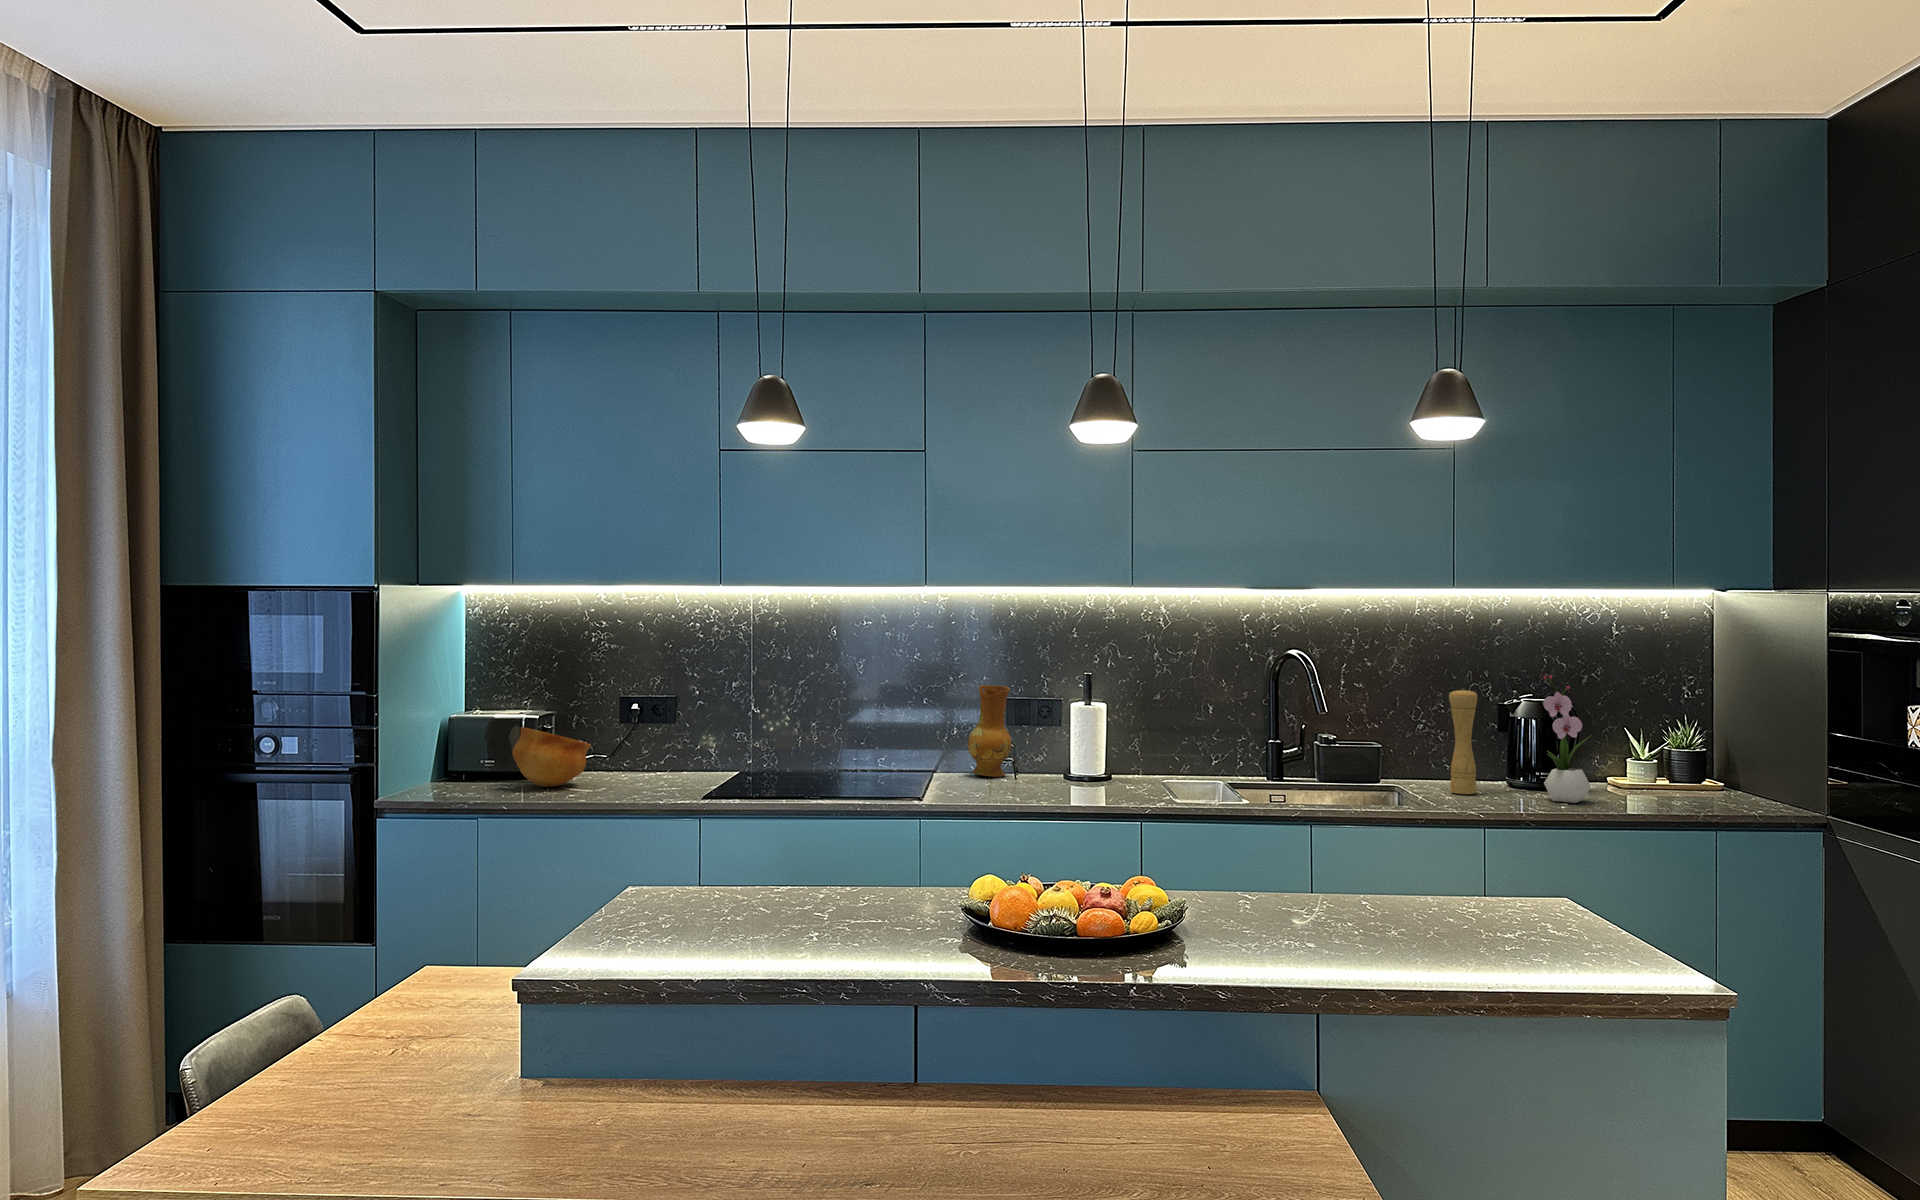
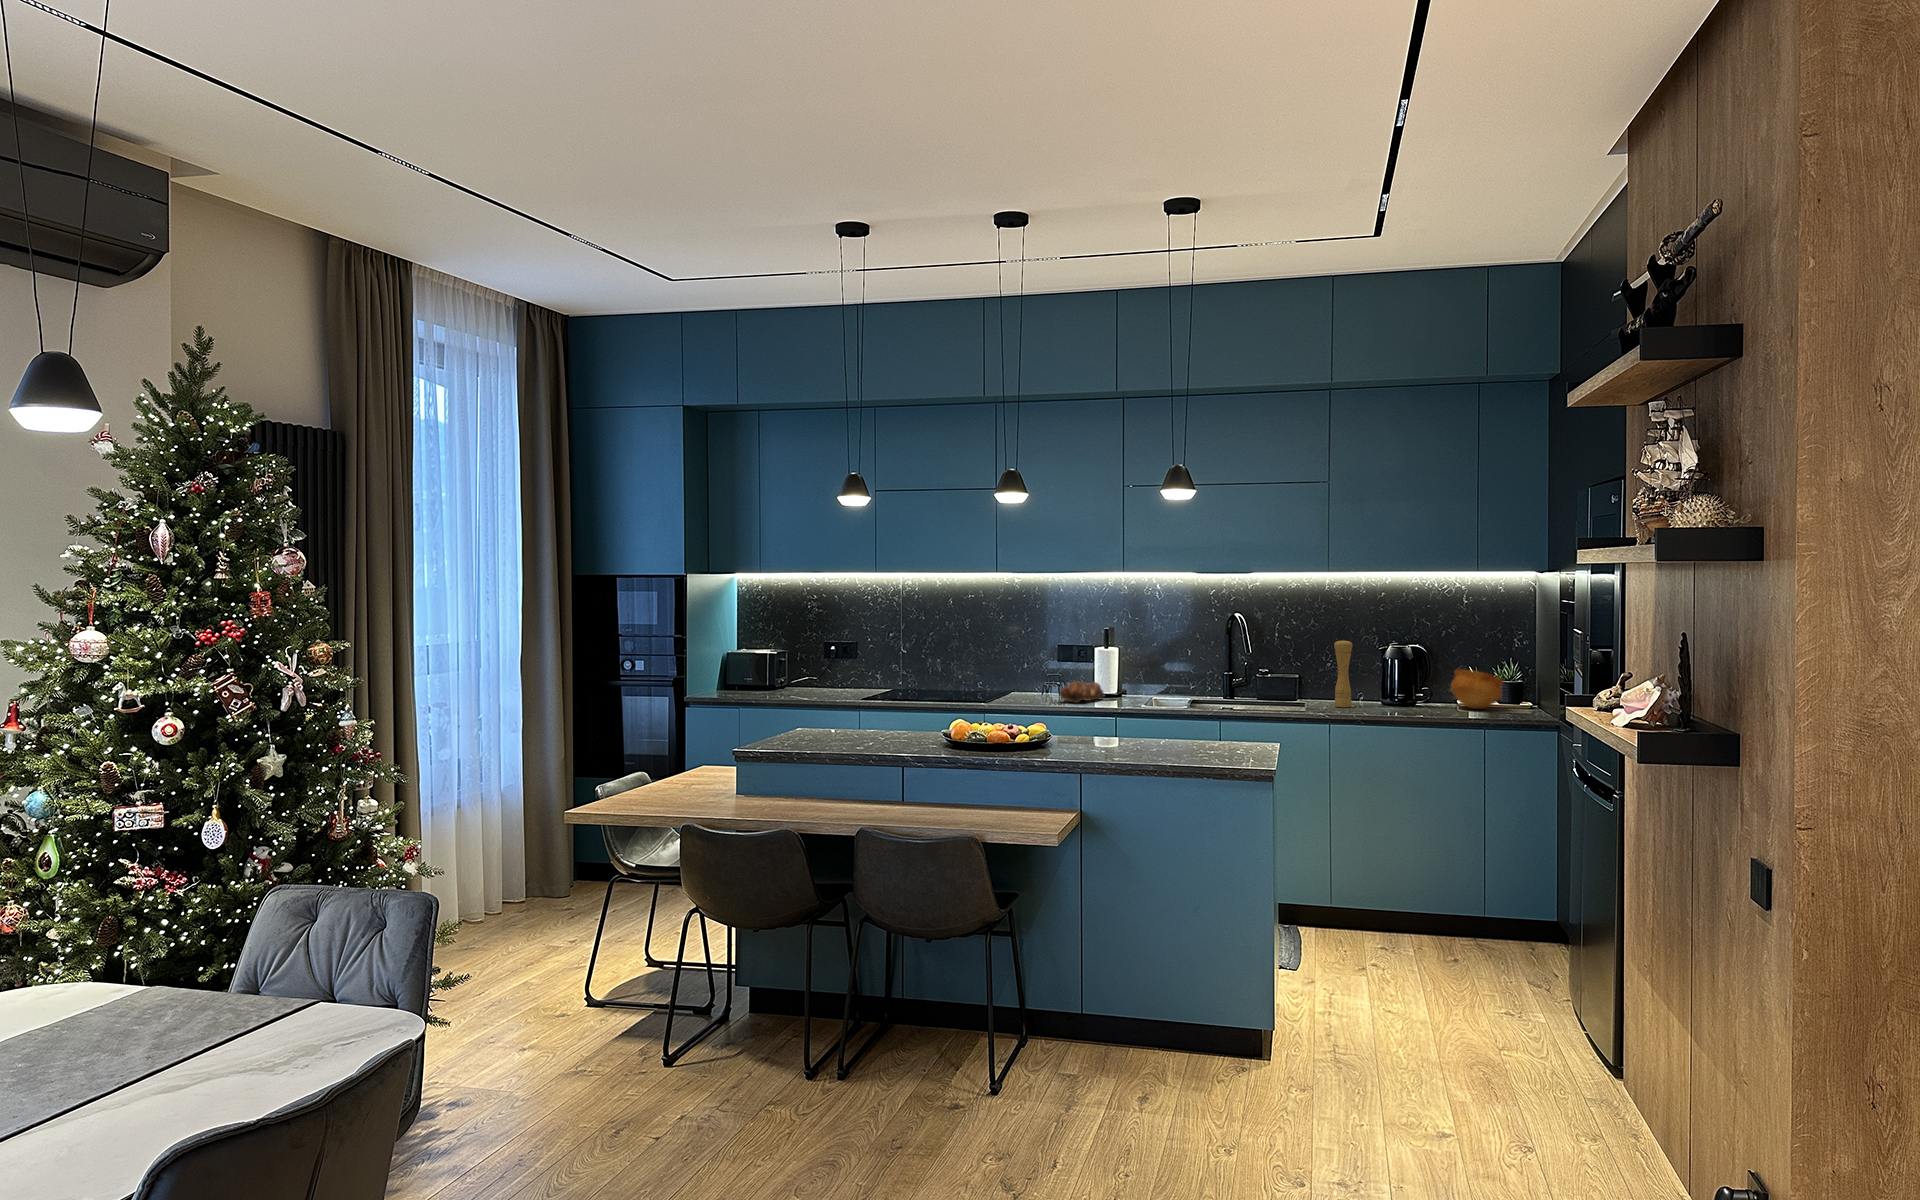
flower arrangement: present [1543,675,1592,803] -> none [1387,631,1423,713]
ceramic jug: present [968,685,1011,777] -> none [1034,636,1062,693]
bowl: present [513,727,591,787] -> present [1451,669,1503,709]
bread loaf: none [1026,759,1090,796] -> present [1059,681,1104,703]

